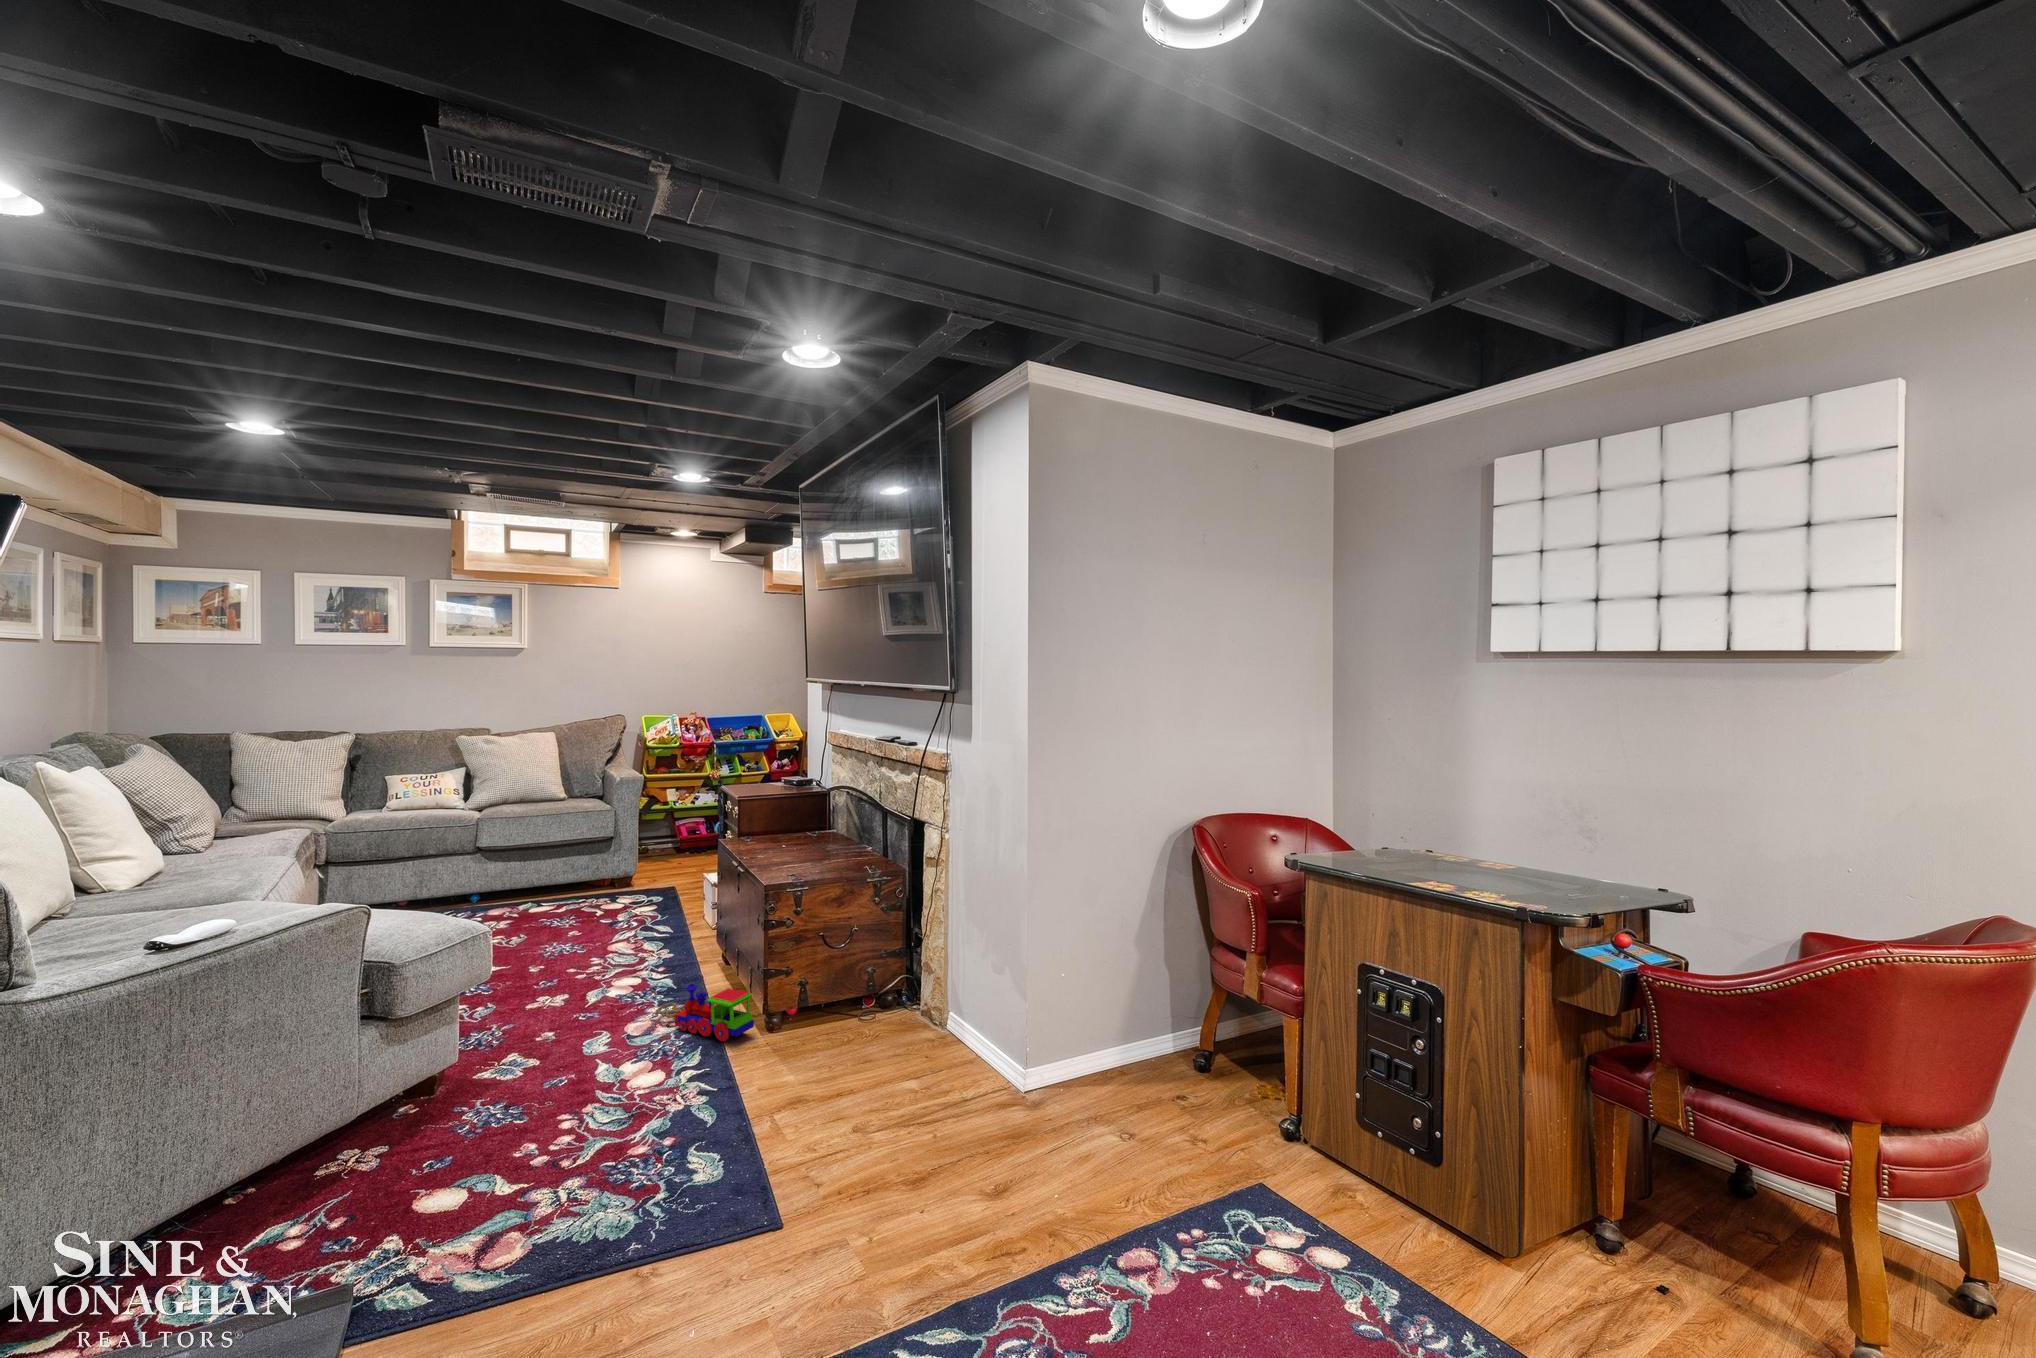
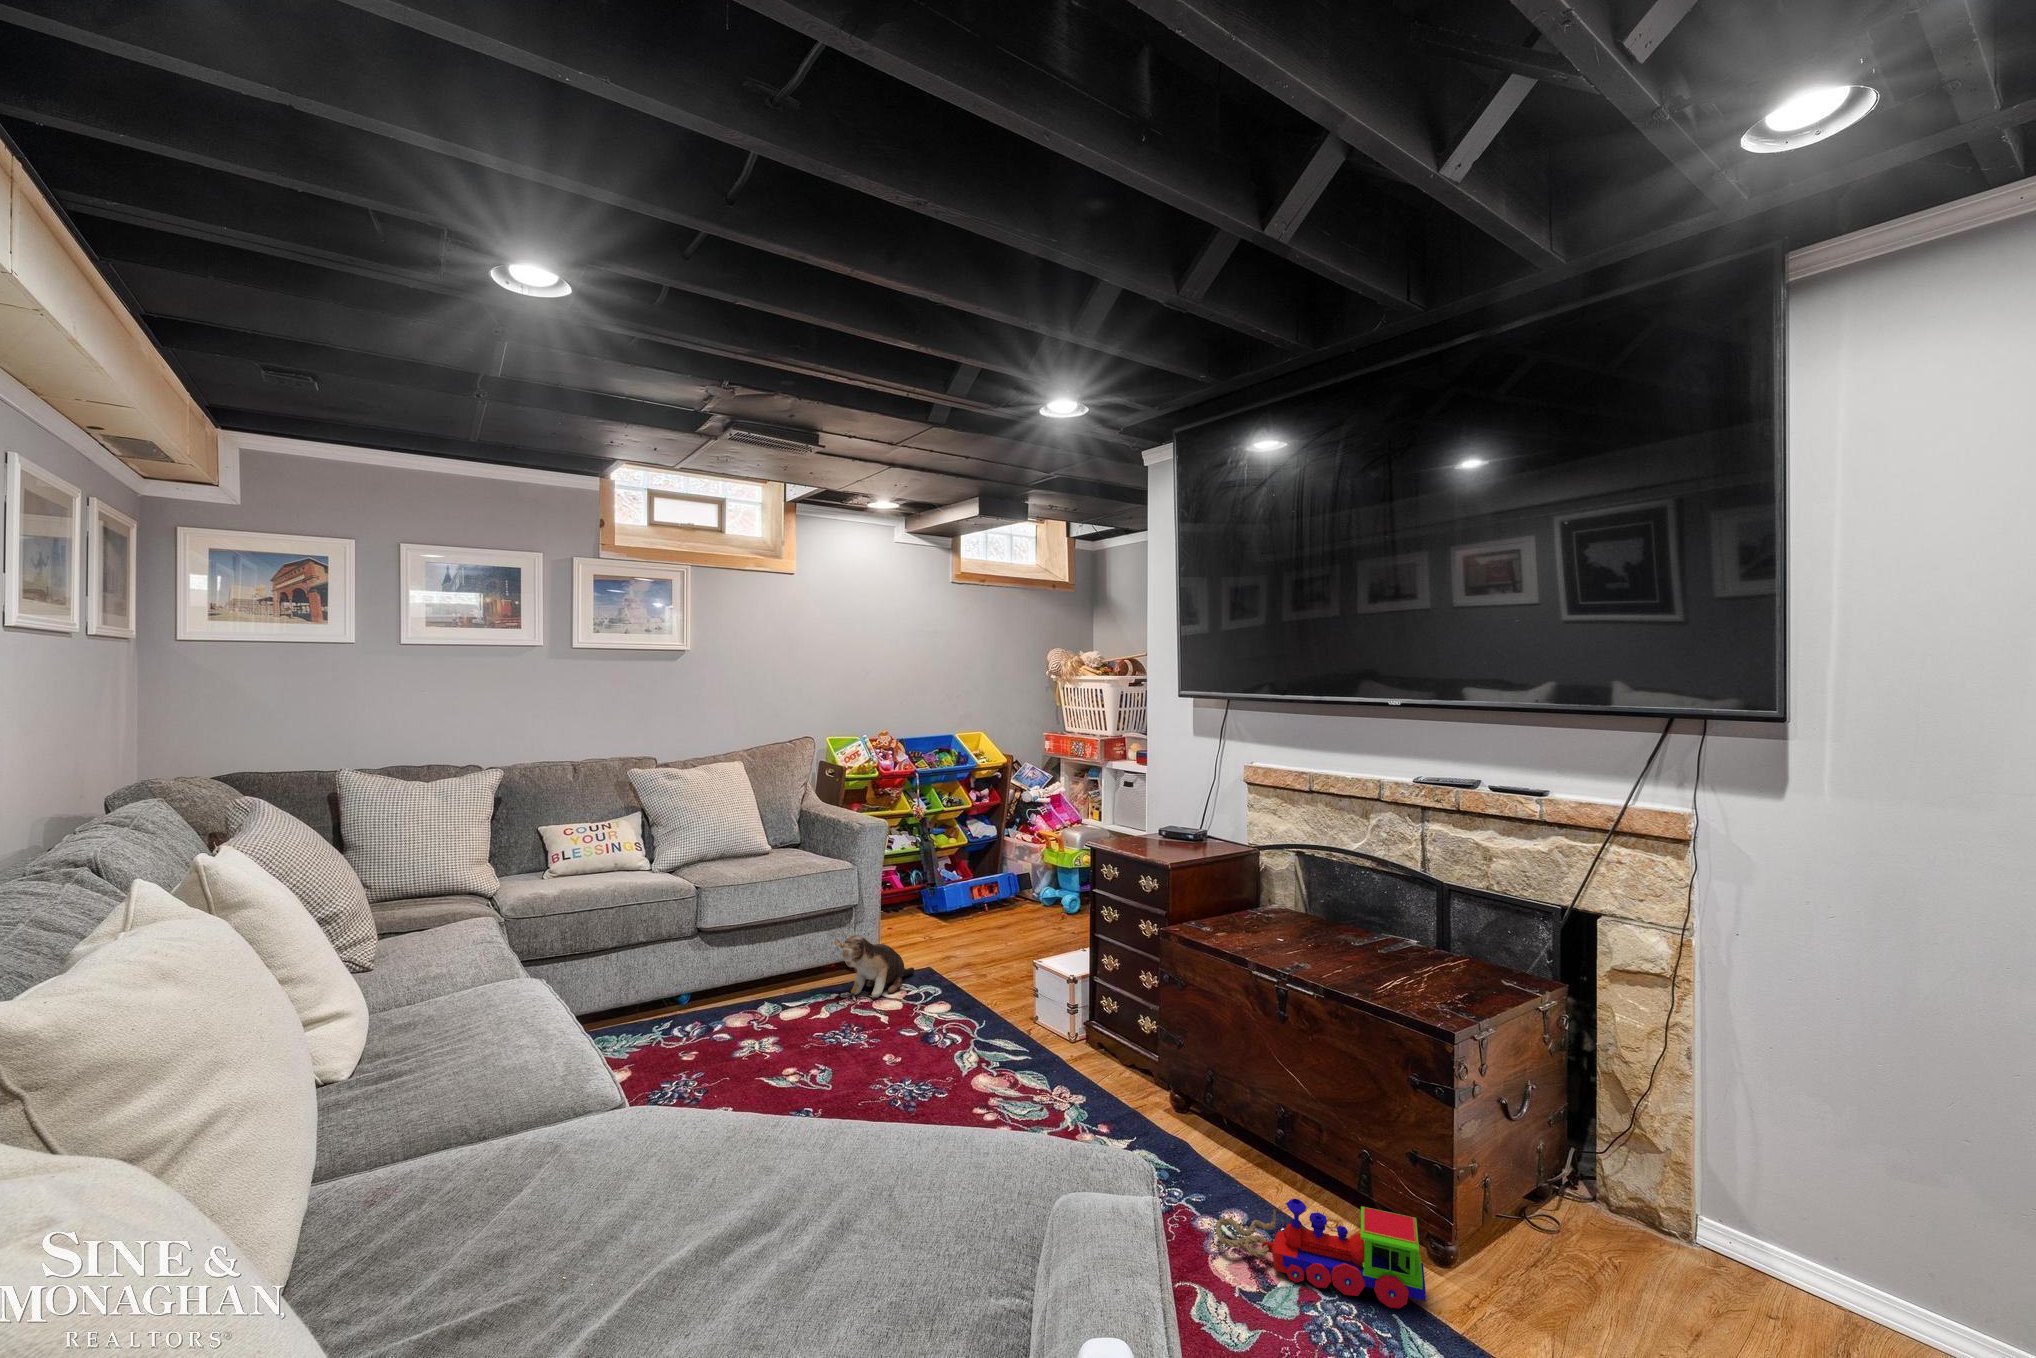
plush toy: none [576,855,657,901] -> present [835,935,914,997]

